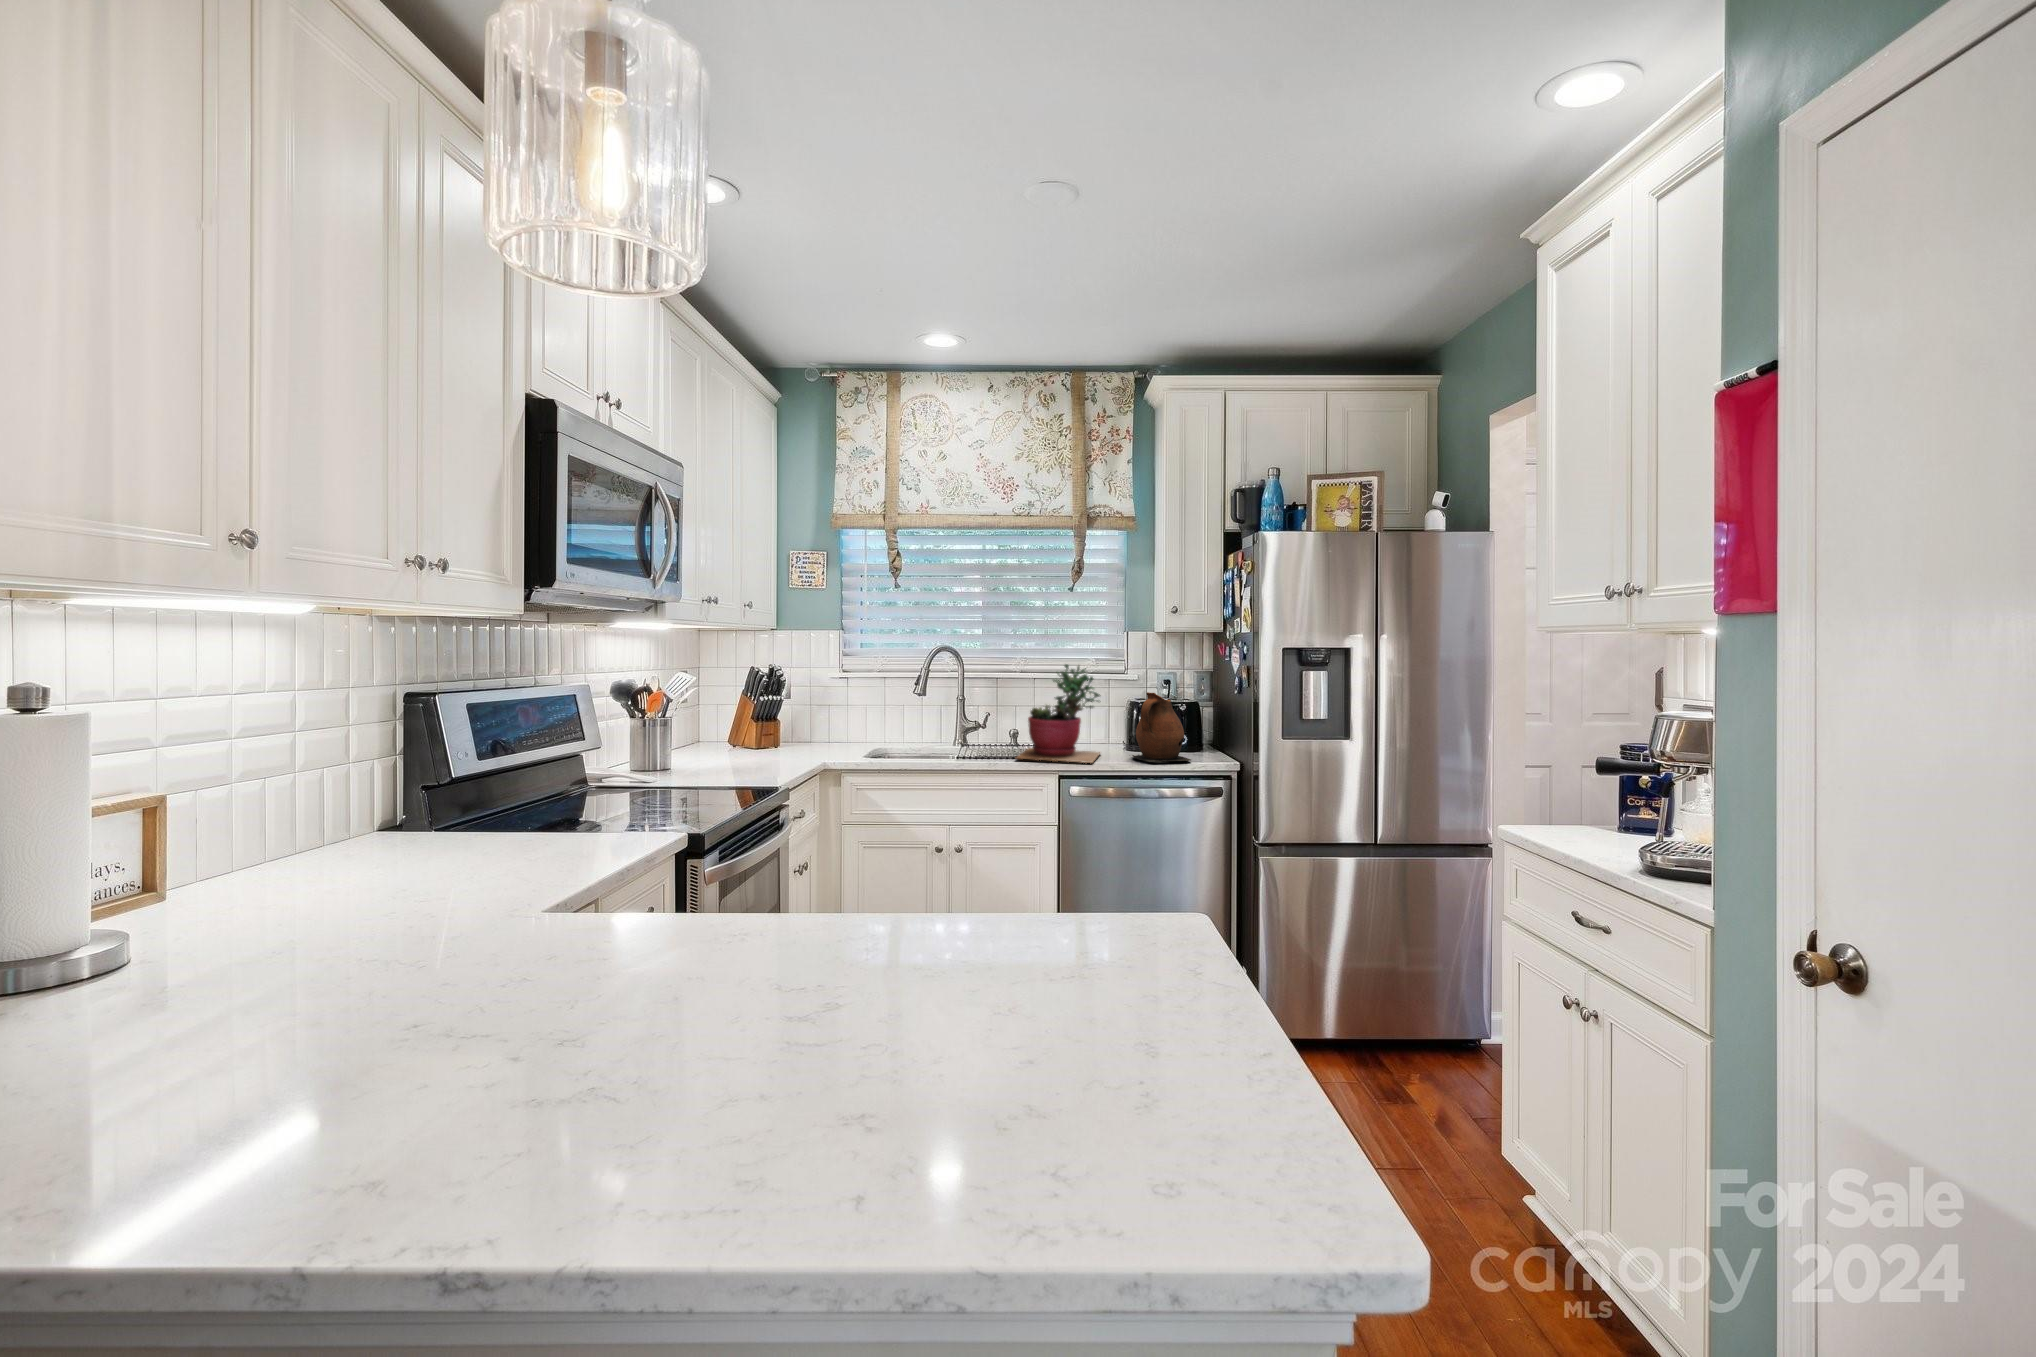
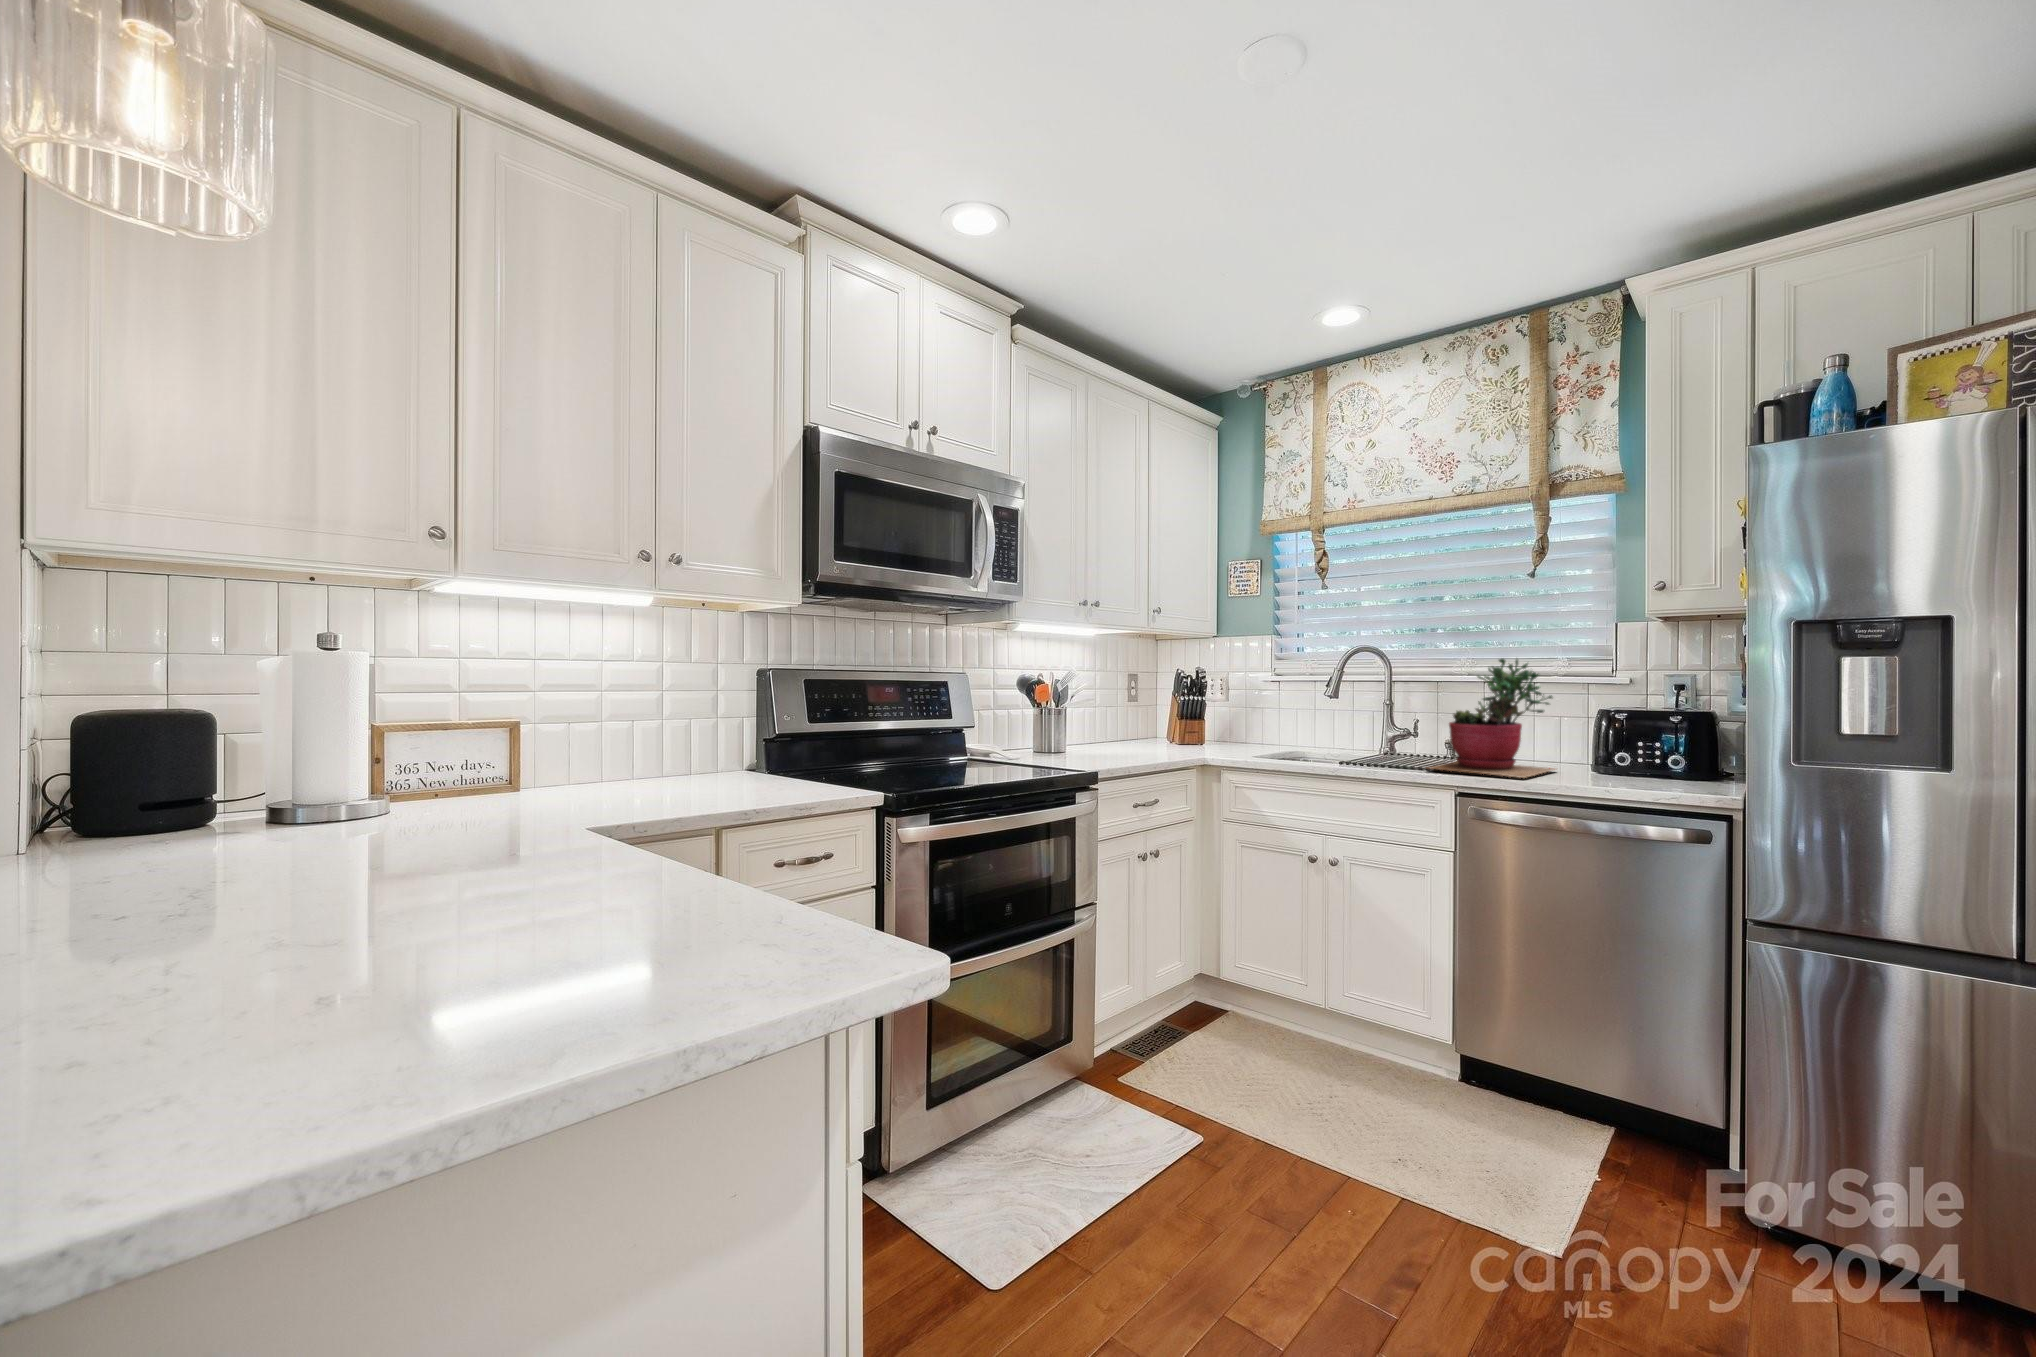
ceramic pitcher: present [1132,692,1191,762] -> none [1592,691,1689,785]

